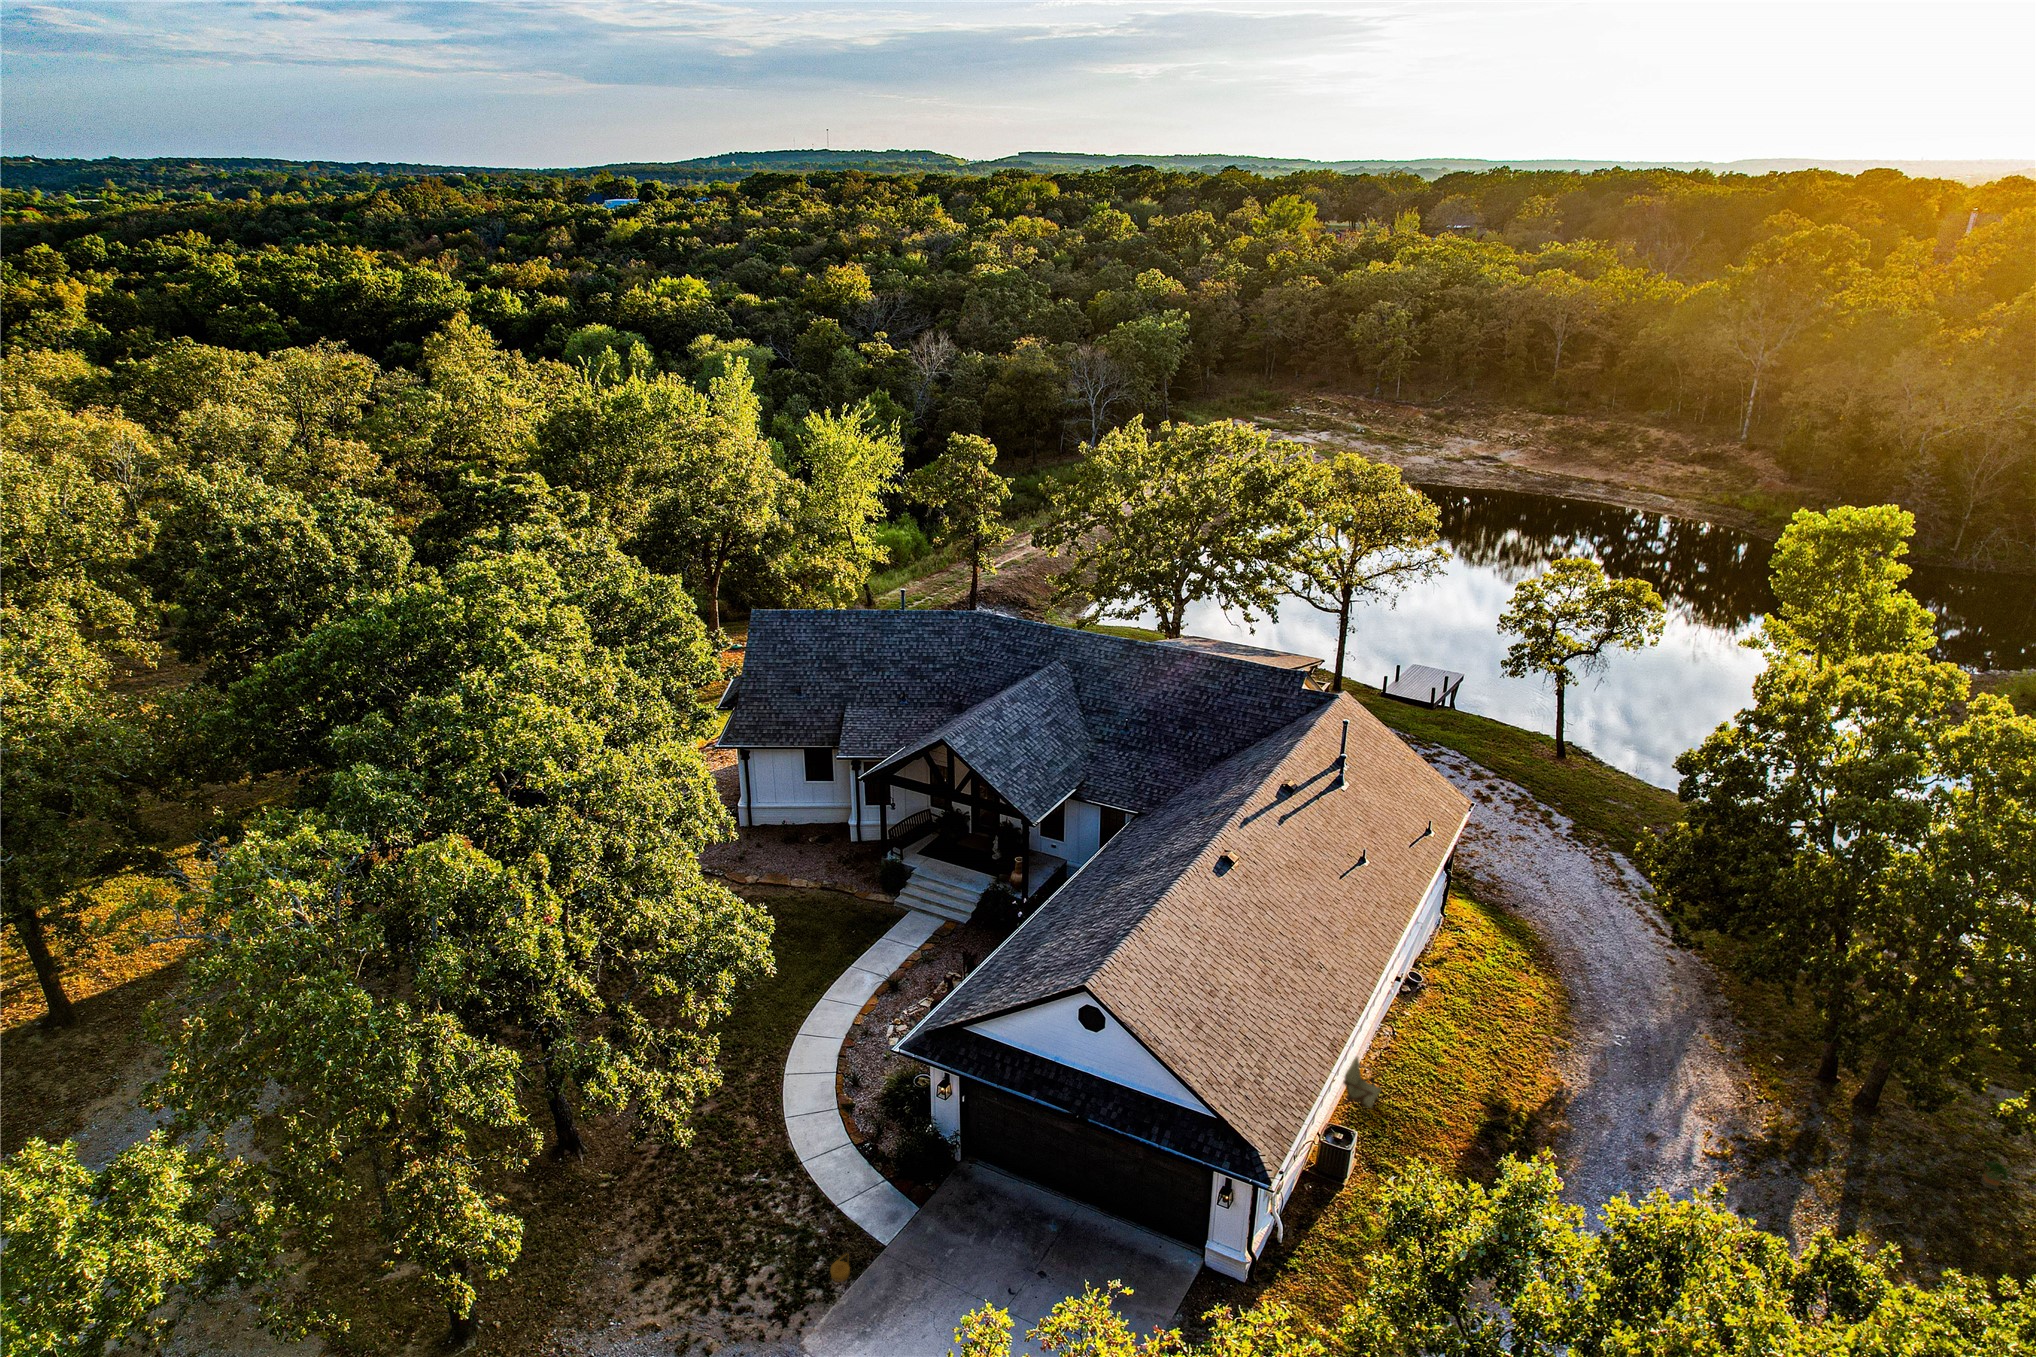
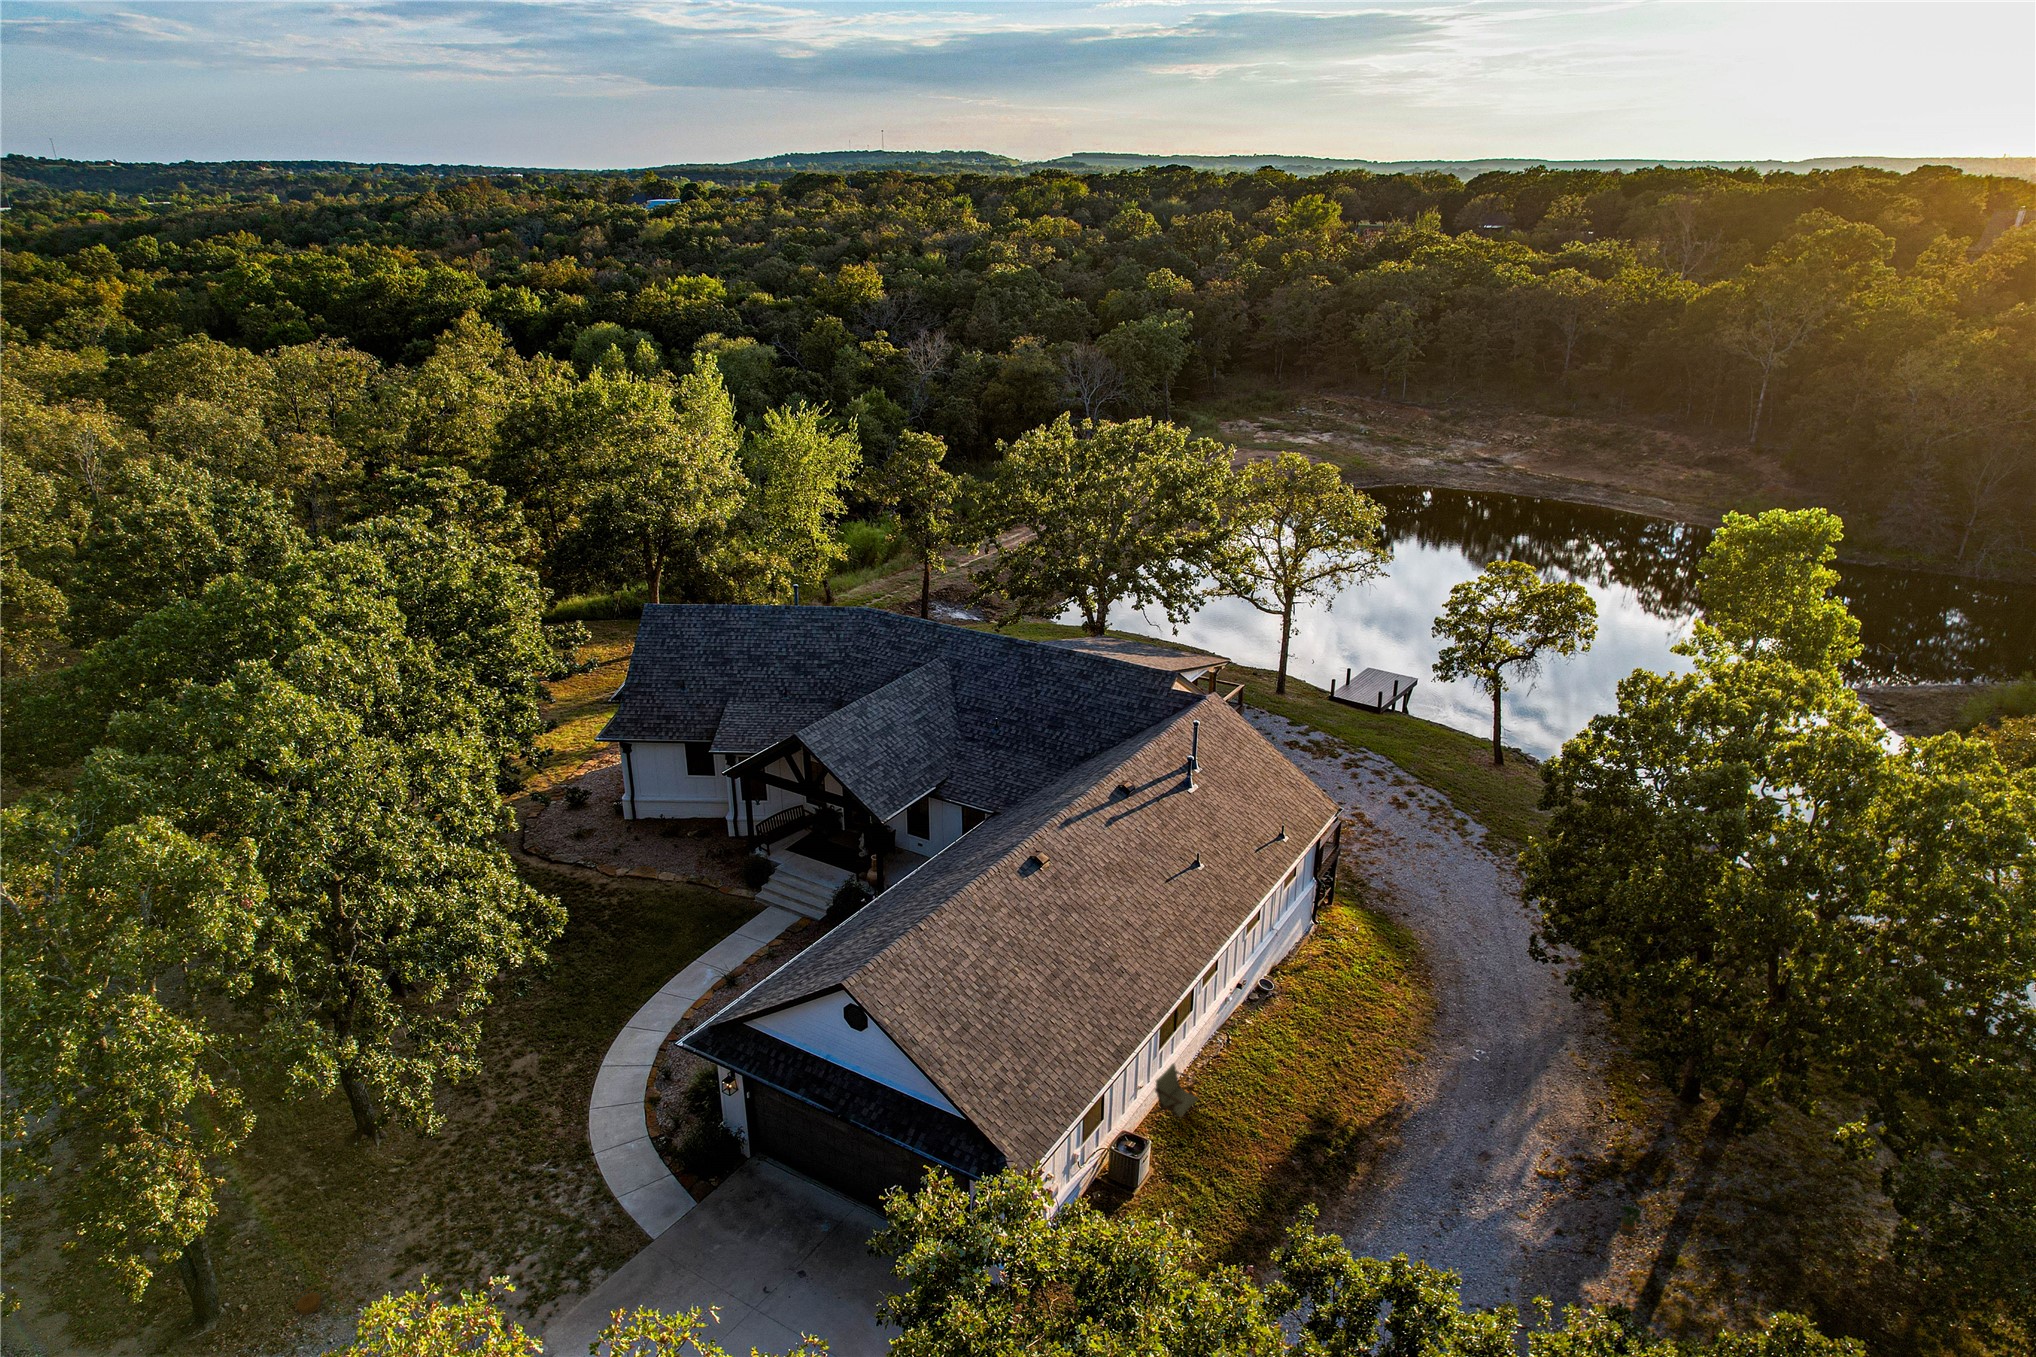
potted tree: present [1981,1162,2008,1190] -> present [1620,1206,1642,1236]
basket: present [830,1254,850,1282] -> present [296,1288,321,1315]

